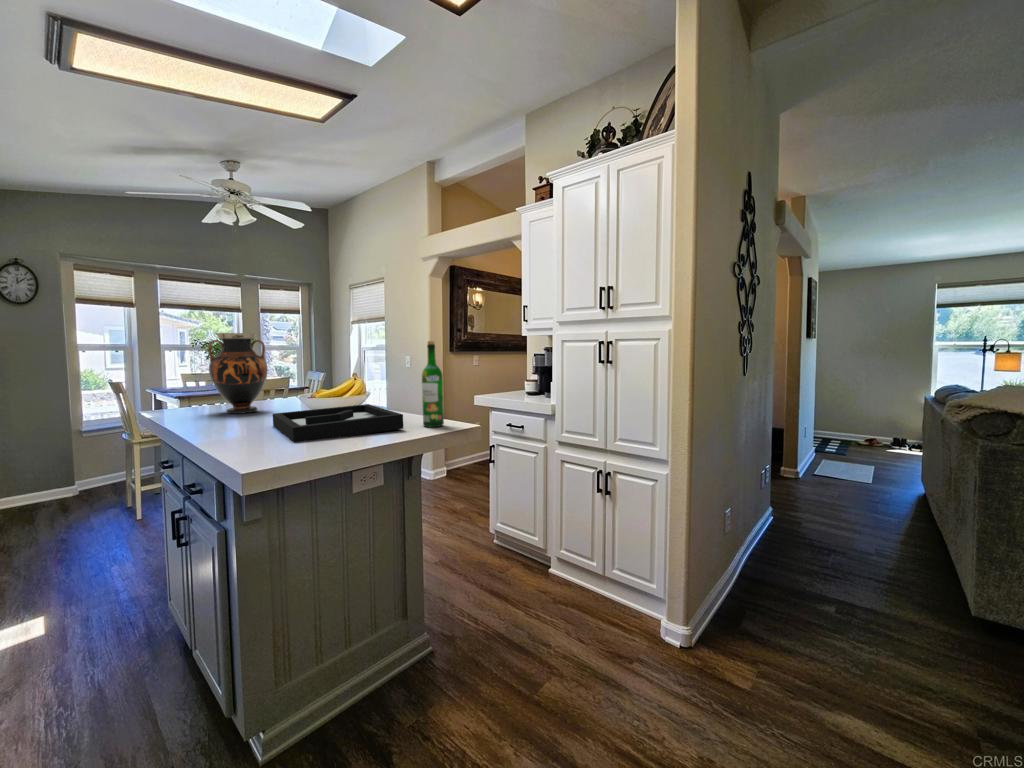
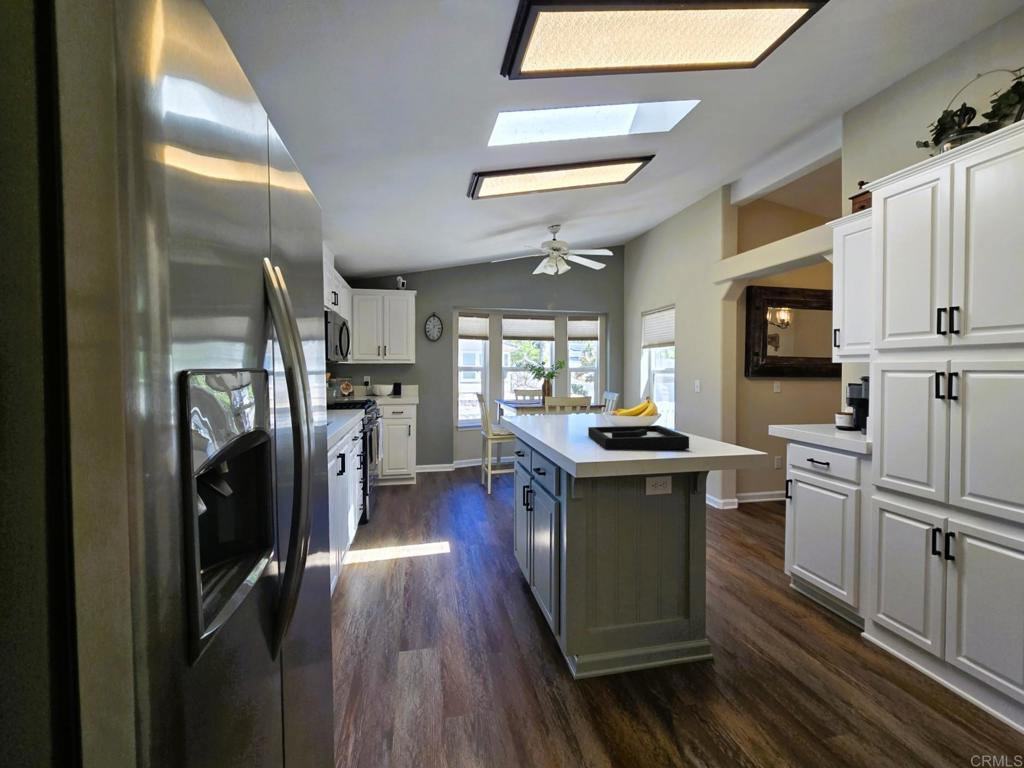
vase: present [208,333,268,414] -> none [546,365,582,425]
wine bottle: present [422,341,444,427] -> none [708,374,728,451]

